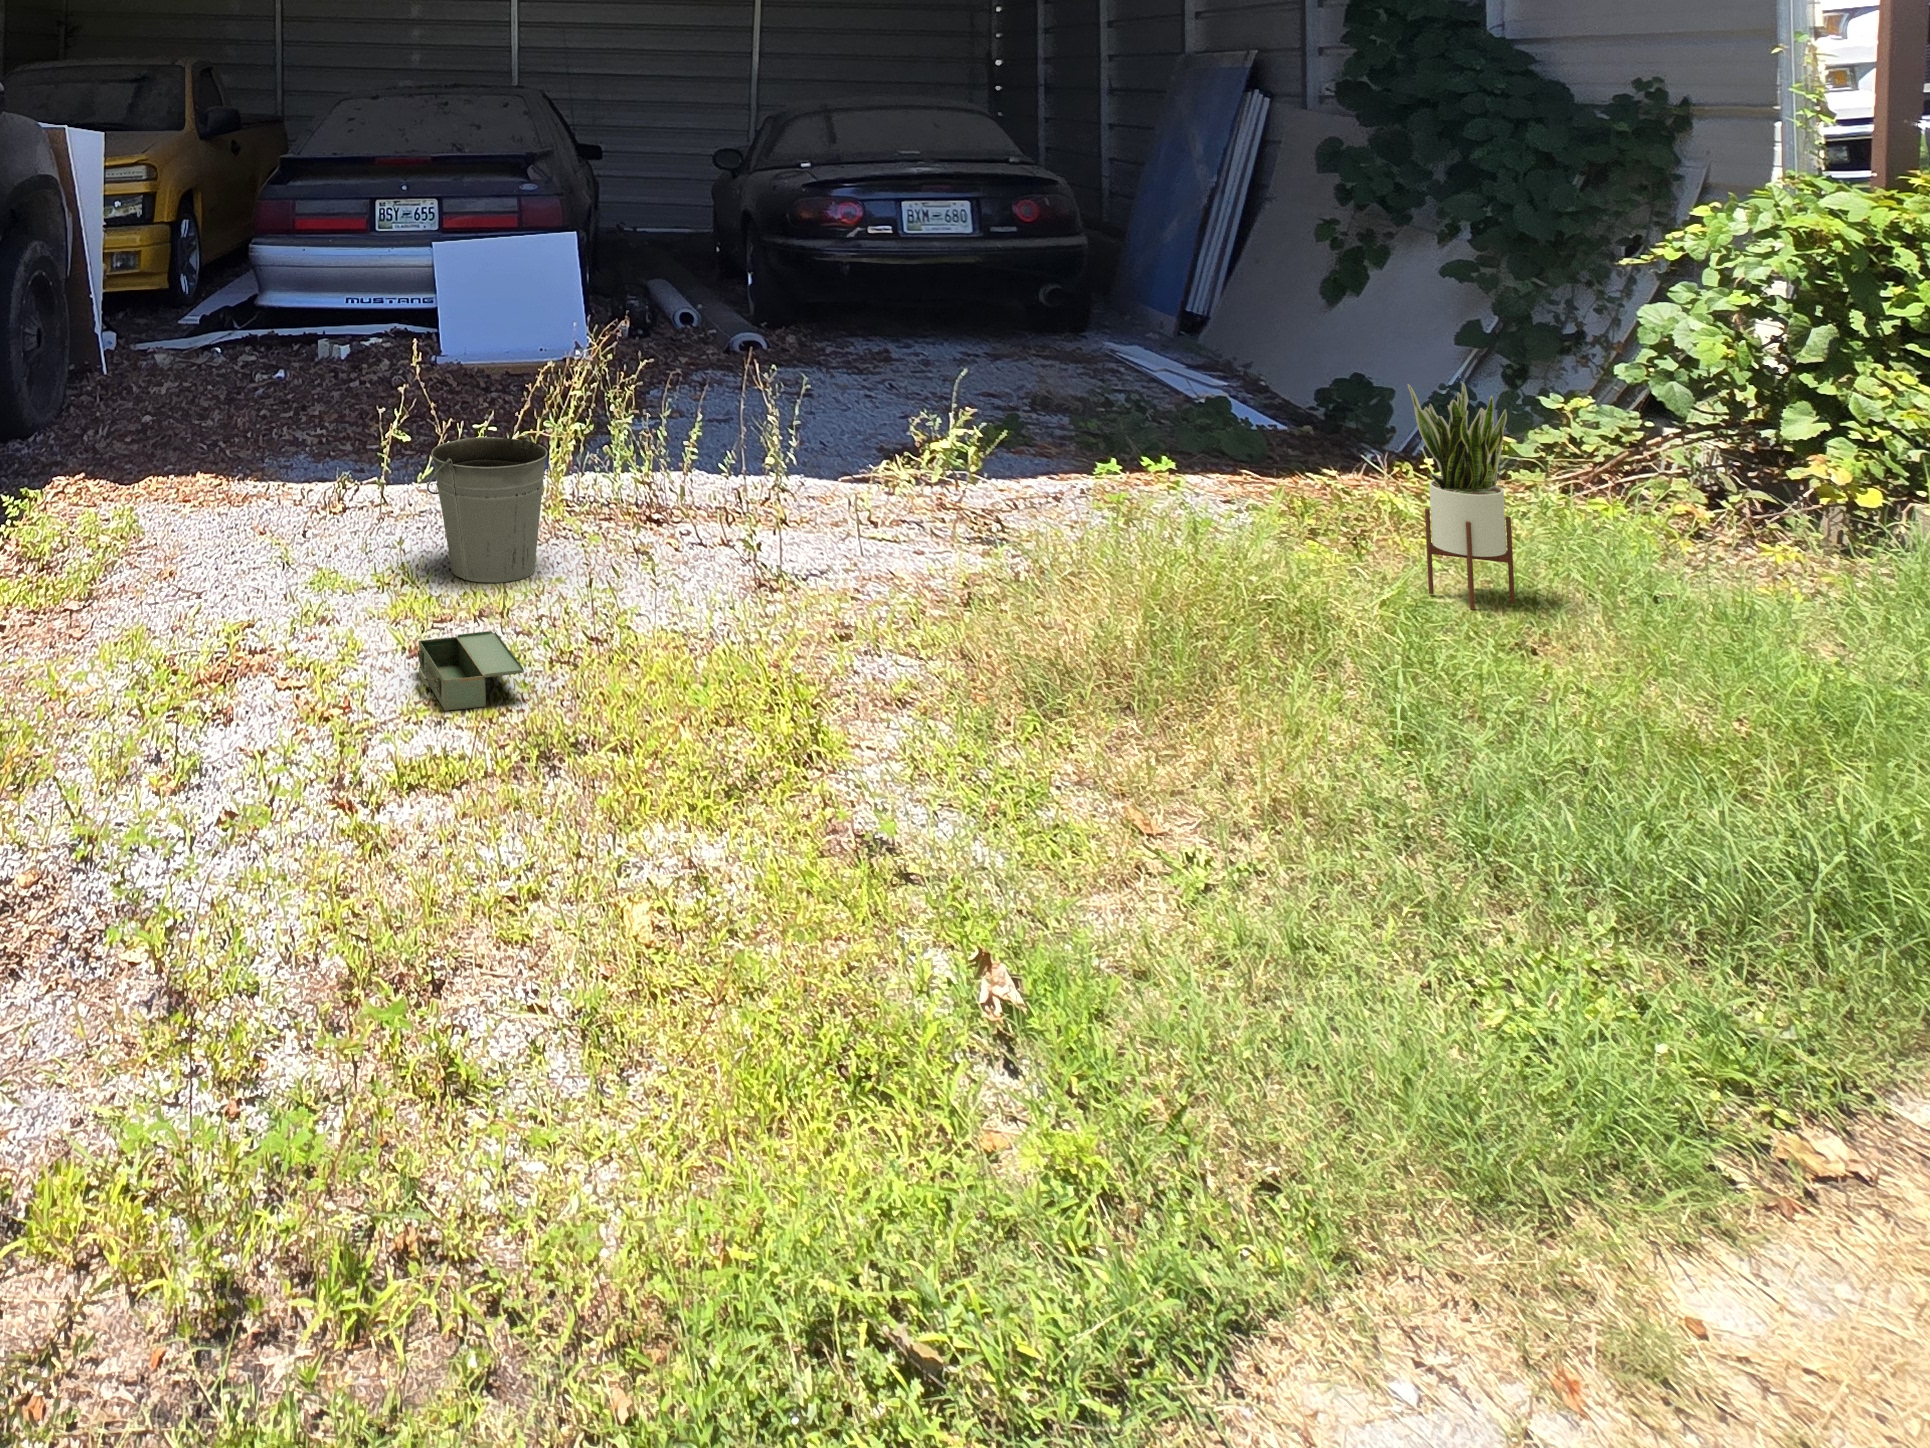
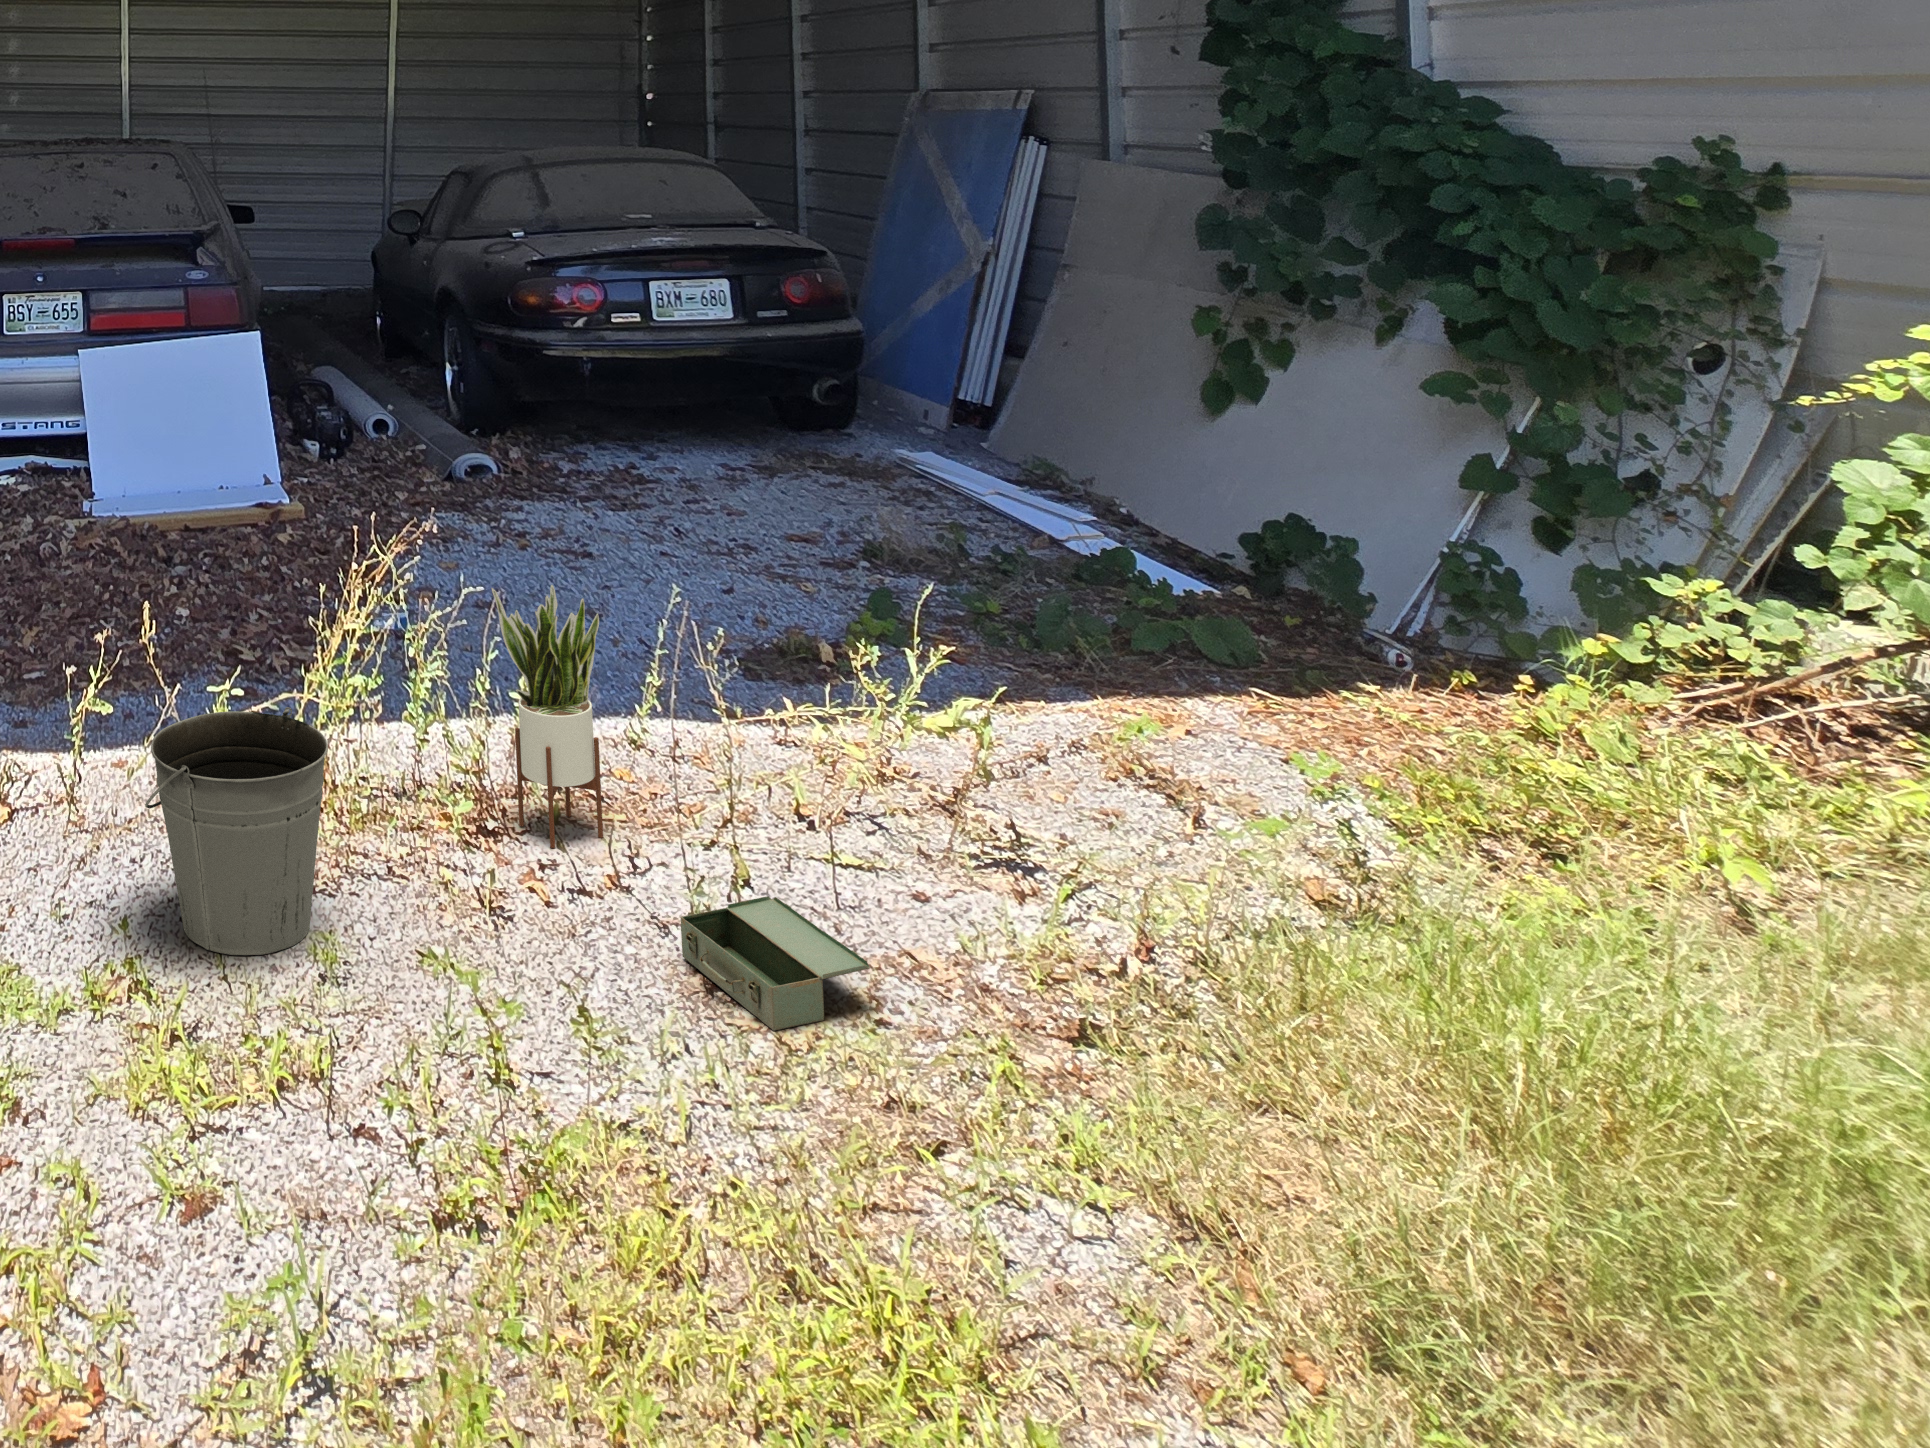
potted plant: present [1407,383,1515,610] -> present [491,585,603,848]
toolbox: present [417,631,524,711] -> present [681,896,870,1030]

